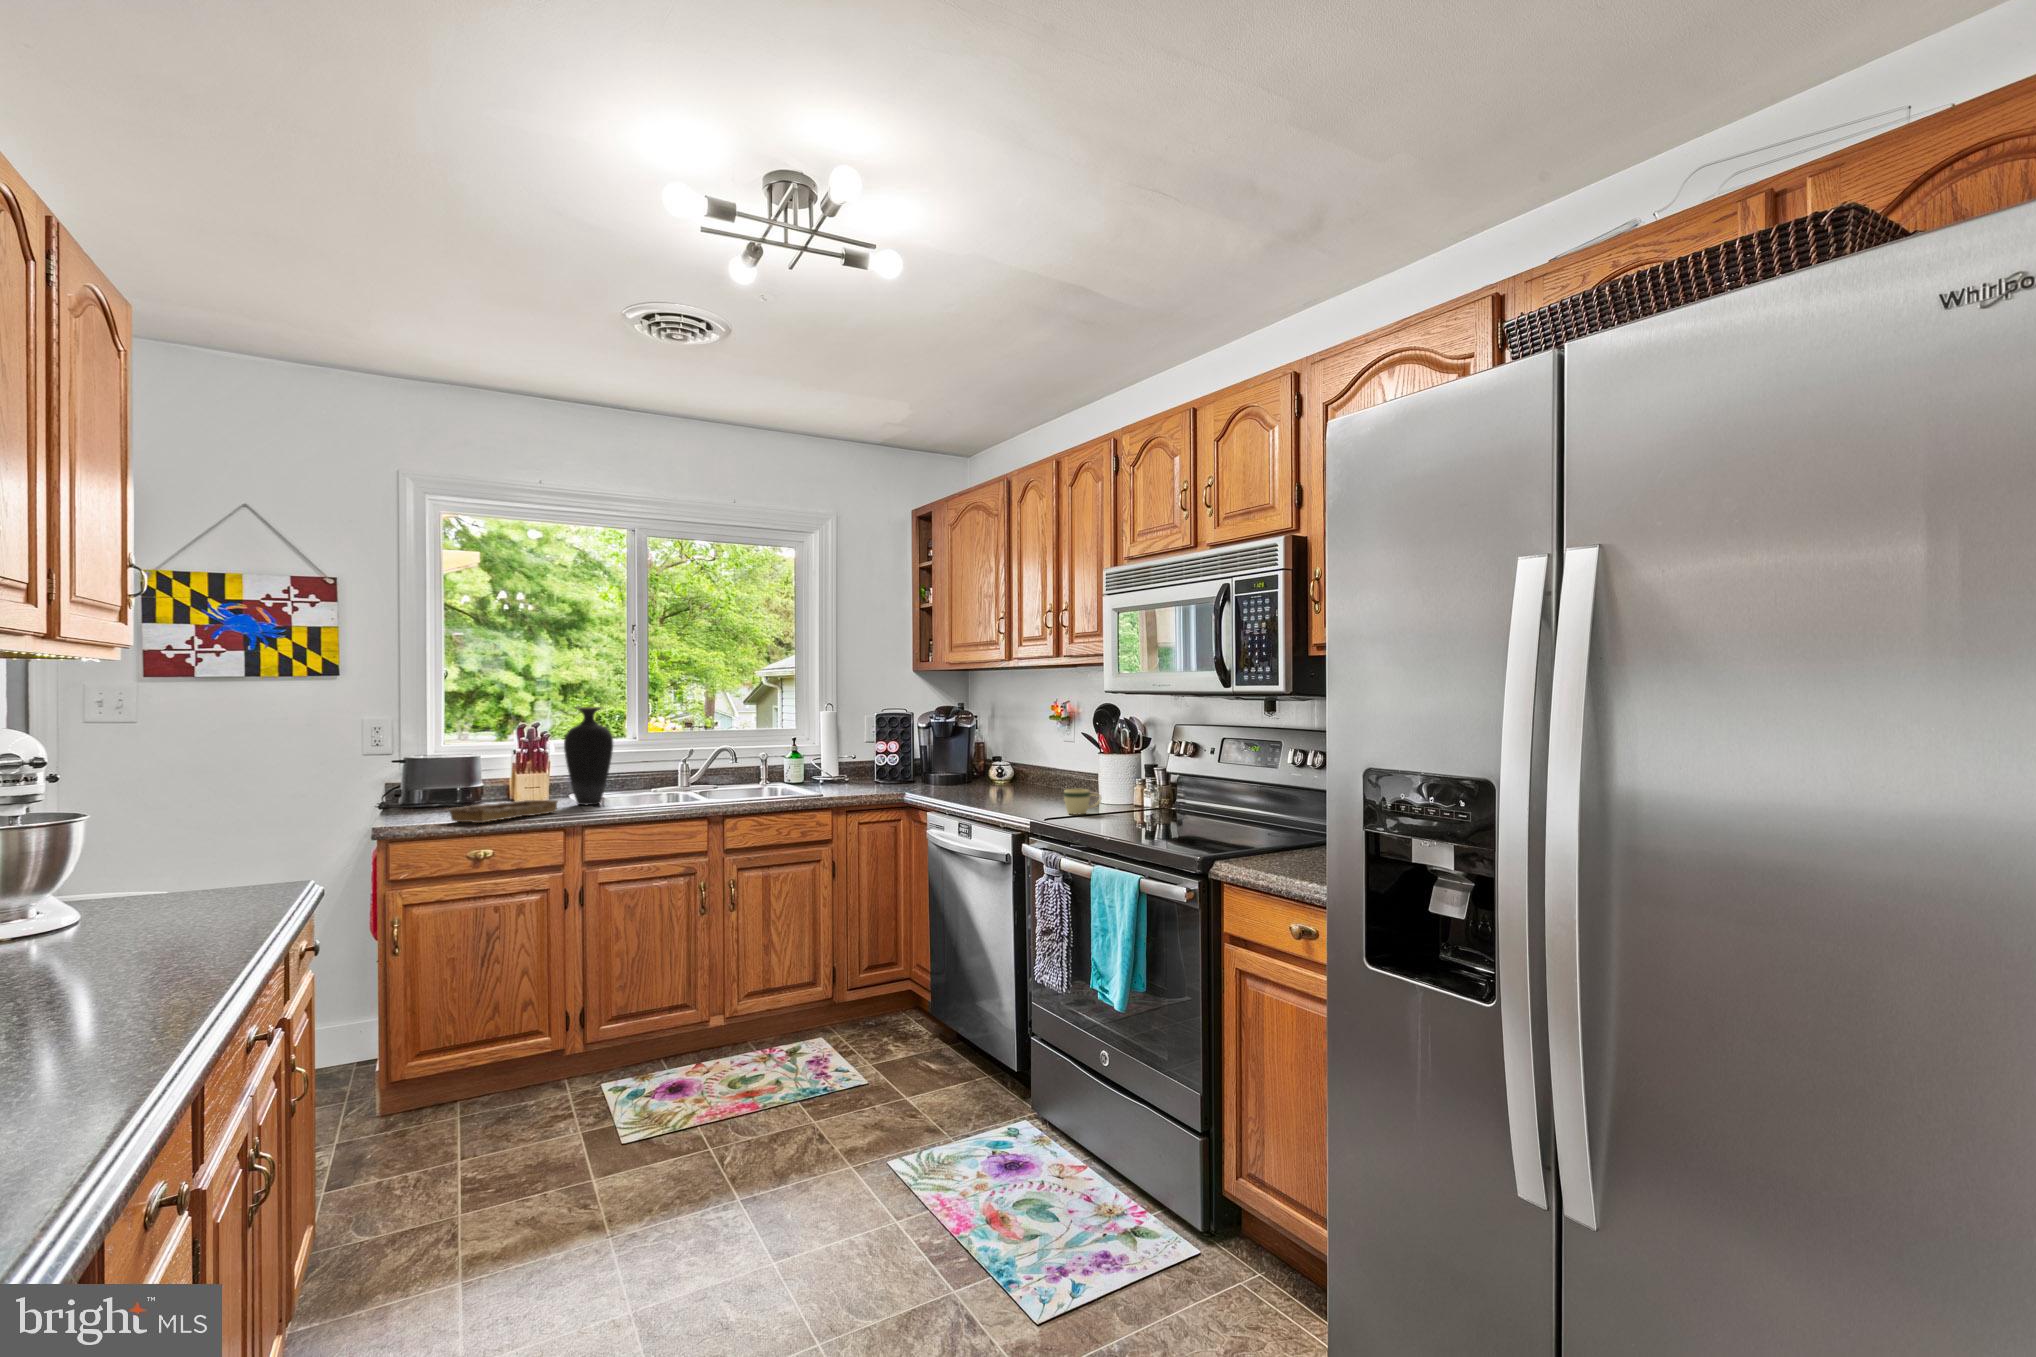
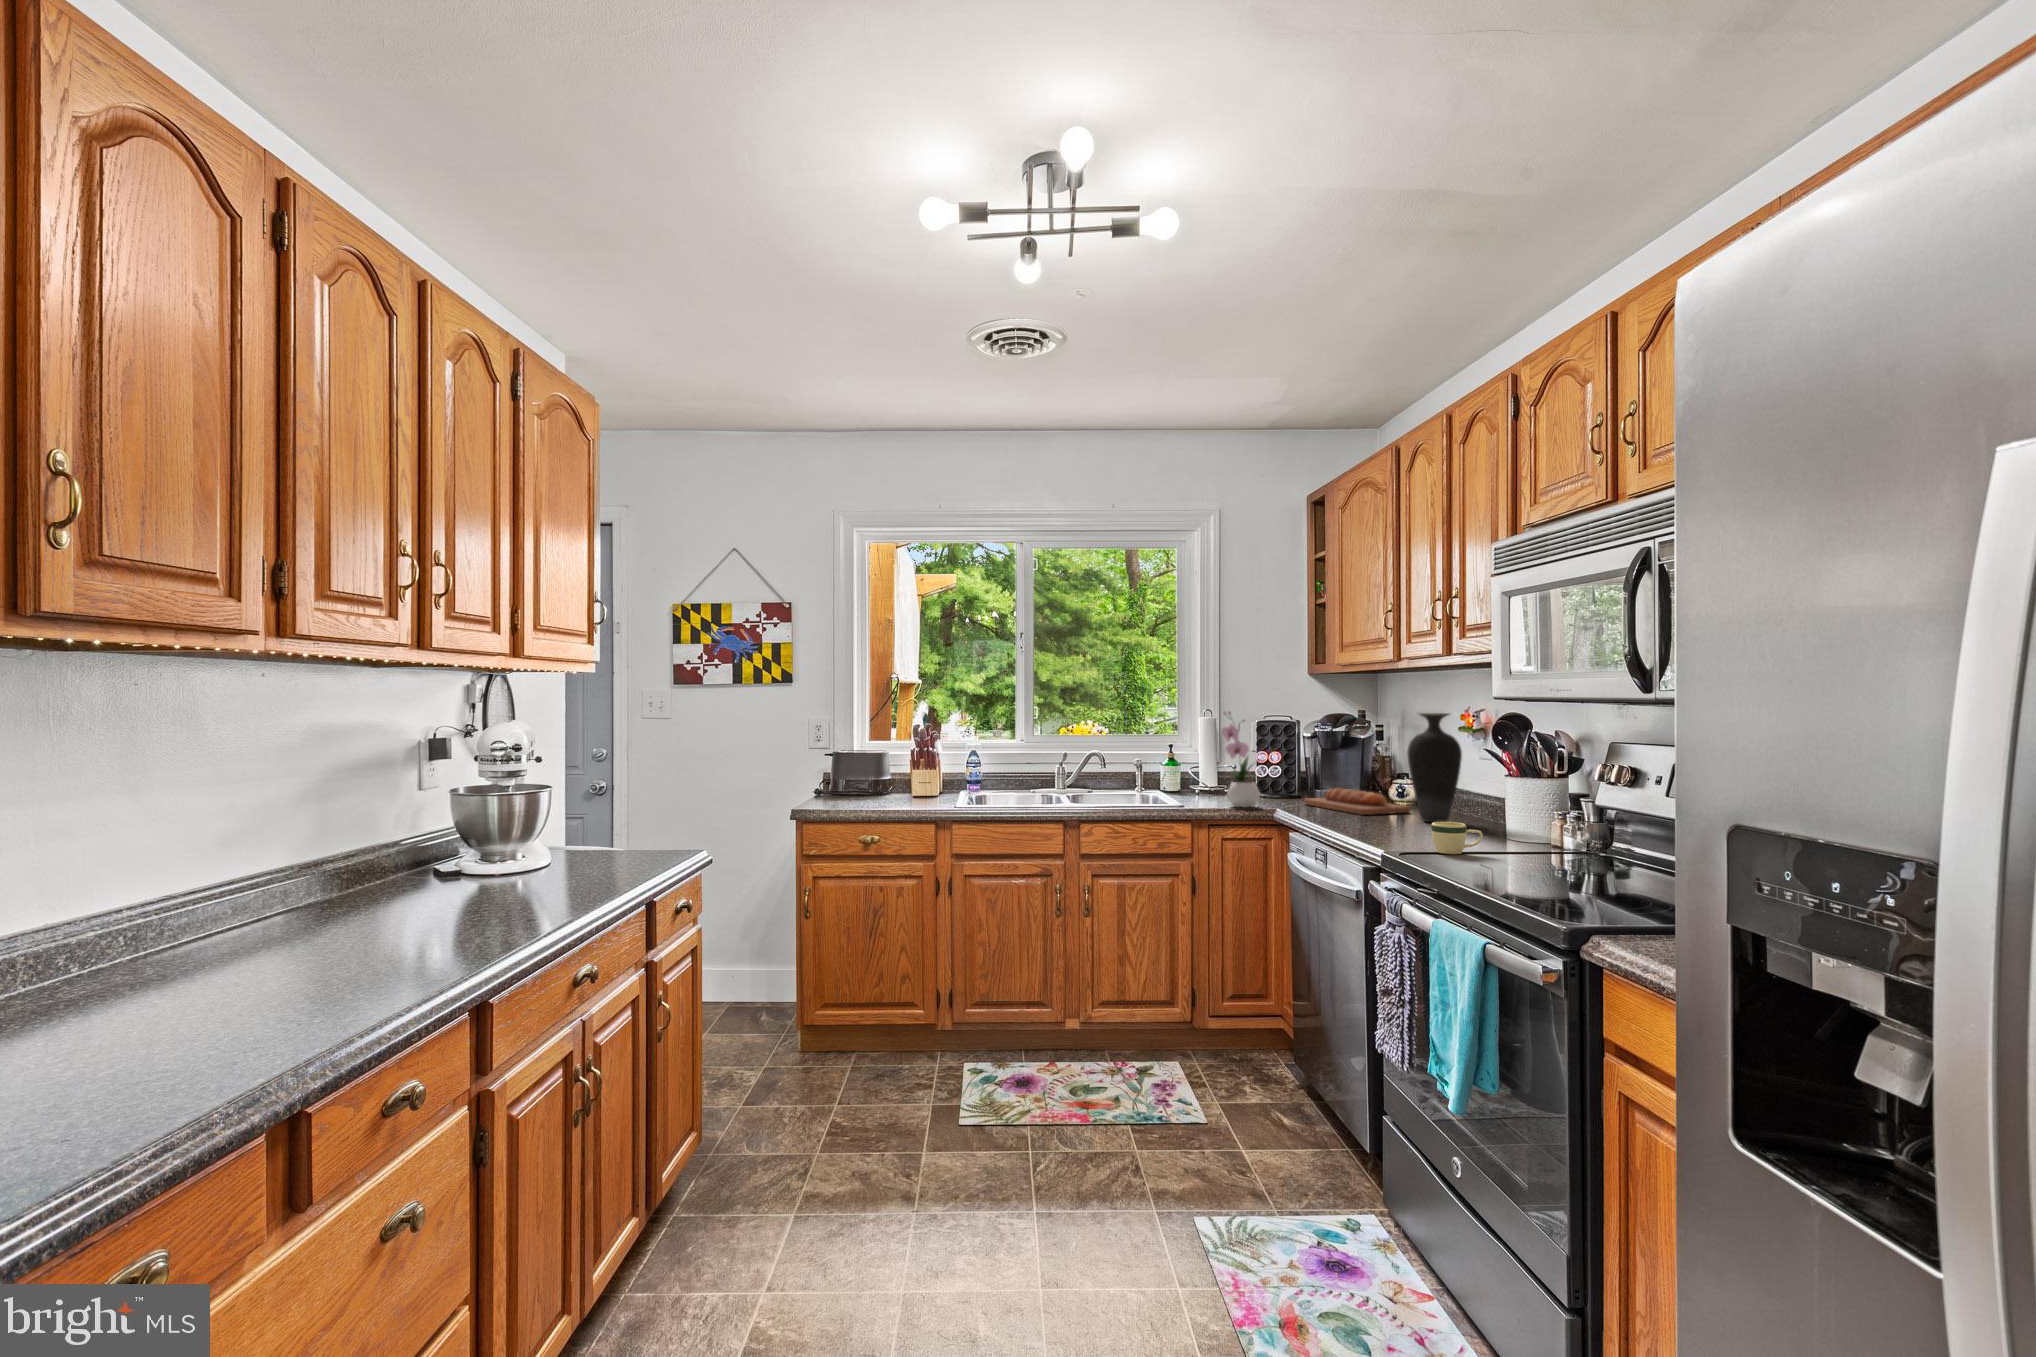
flower arrangement: none [855,703,893,791] -> present [1221,712,1260,807]
vase: present [564,707,613,805] -> present [1407,713,1462,822]
bread loaf: none [923,770,1014,791] -> present [1304,788,1410,815]
tray: present [449,800,558,823] -> none [841,794,937,812]

